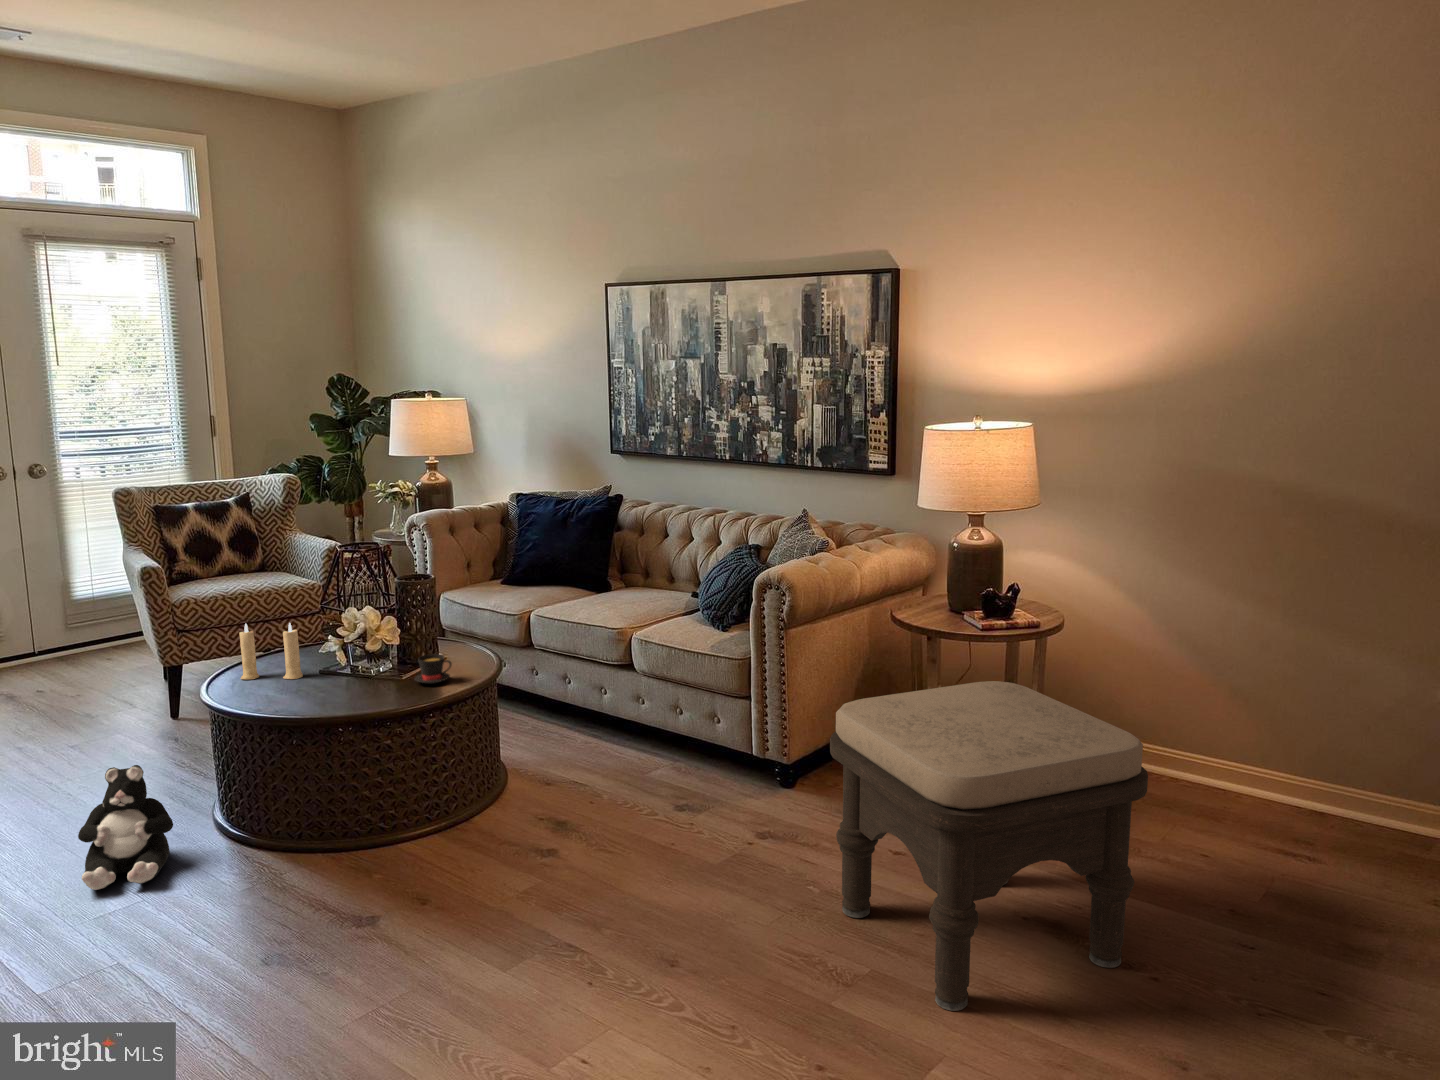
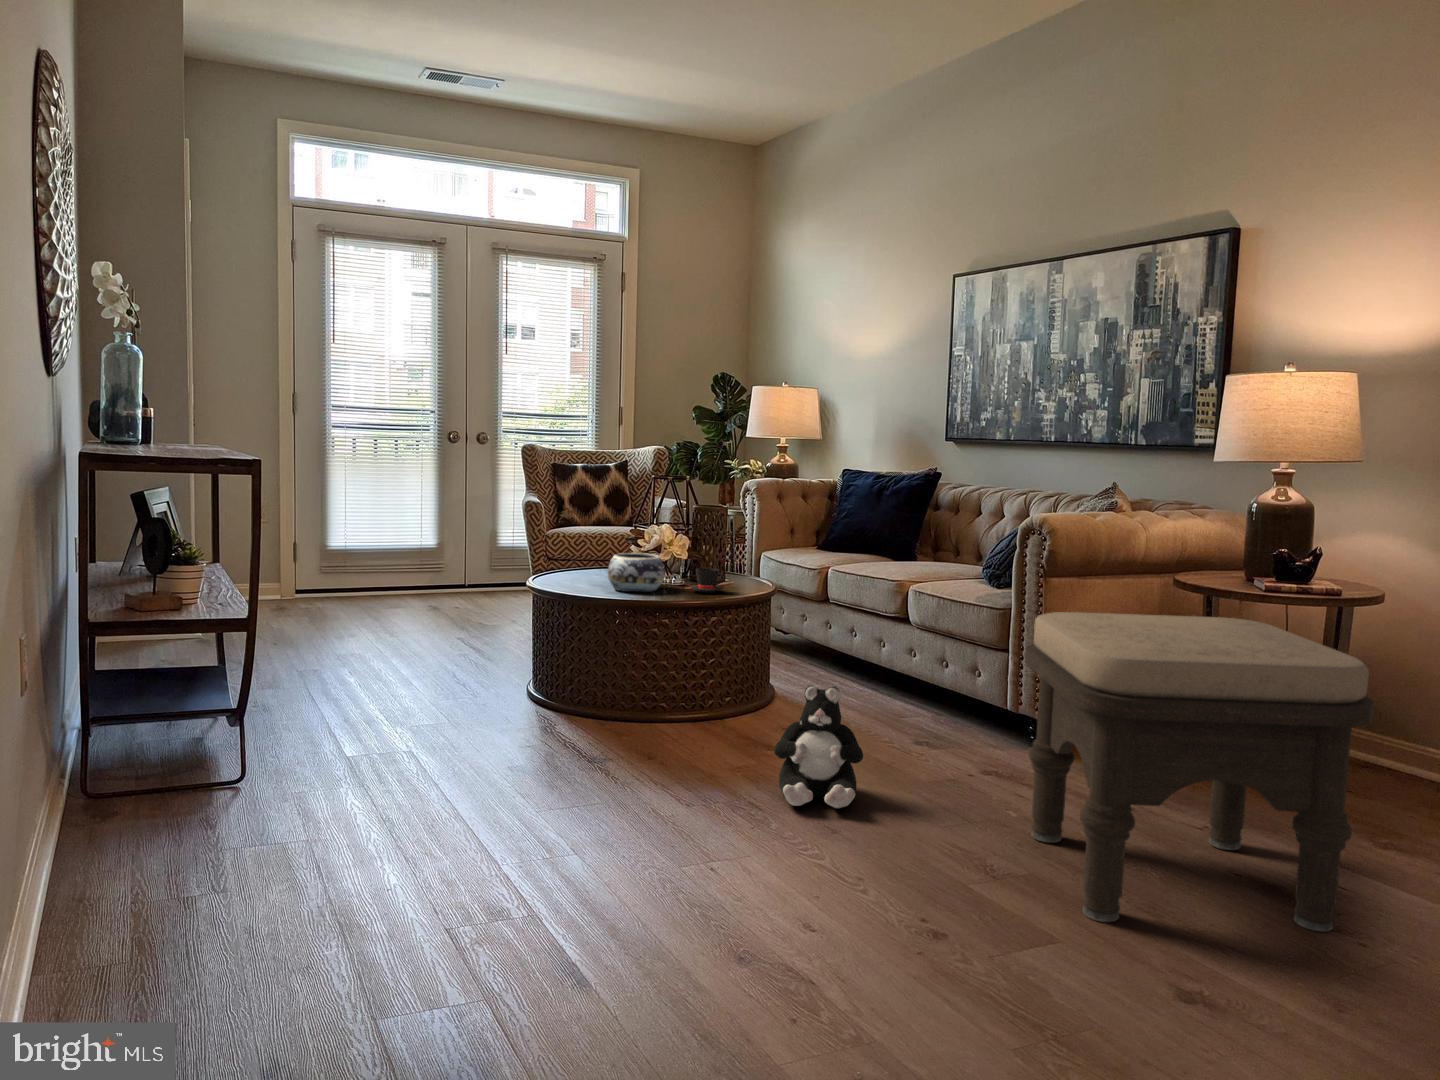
candle: present [240,623,303,680] -> none [560,527,609,580]
decorative bowl: none [314,647,382,698] -> present [608,553,665,592]
plush toy: present [78,765,173,890] -> present [774,686,863,809]

